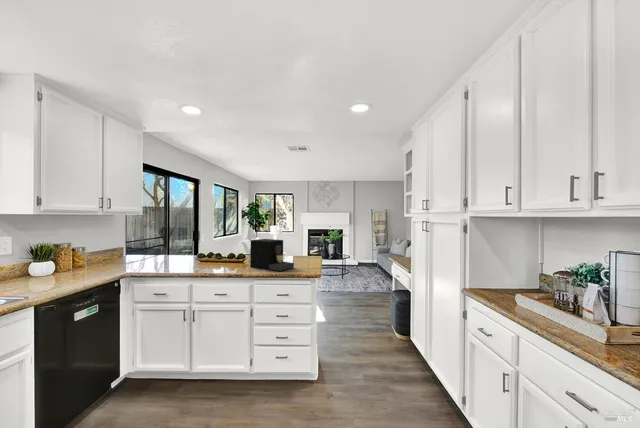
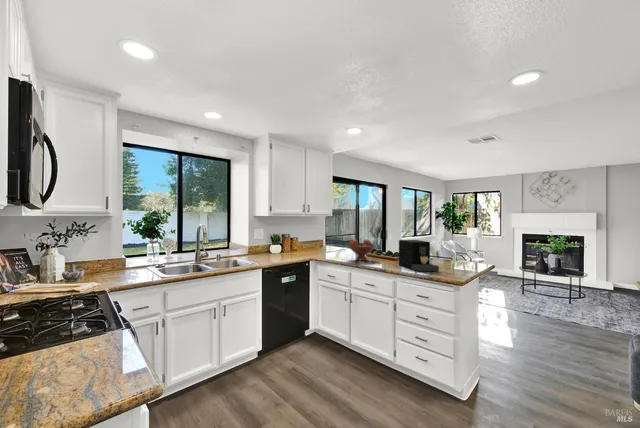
fruit bowl: none [183,242,220,268] -> present [348,239,376,261]

